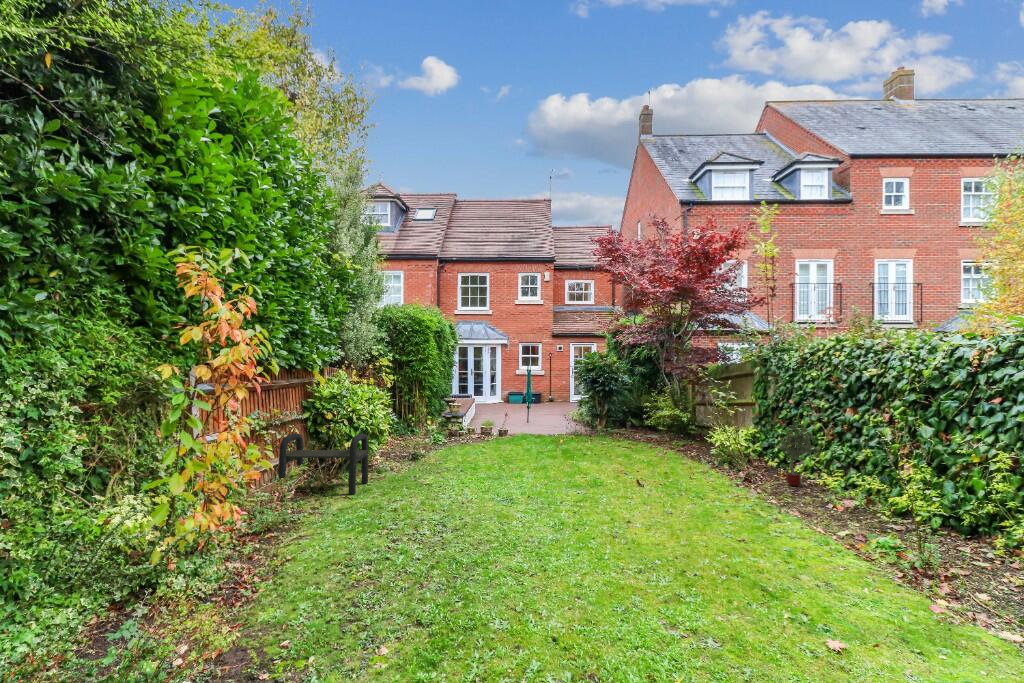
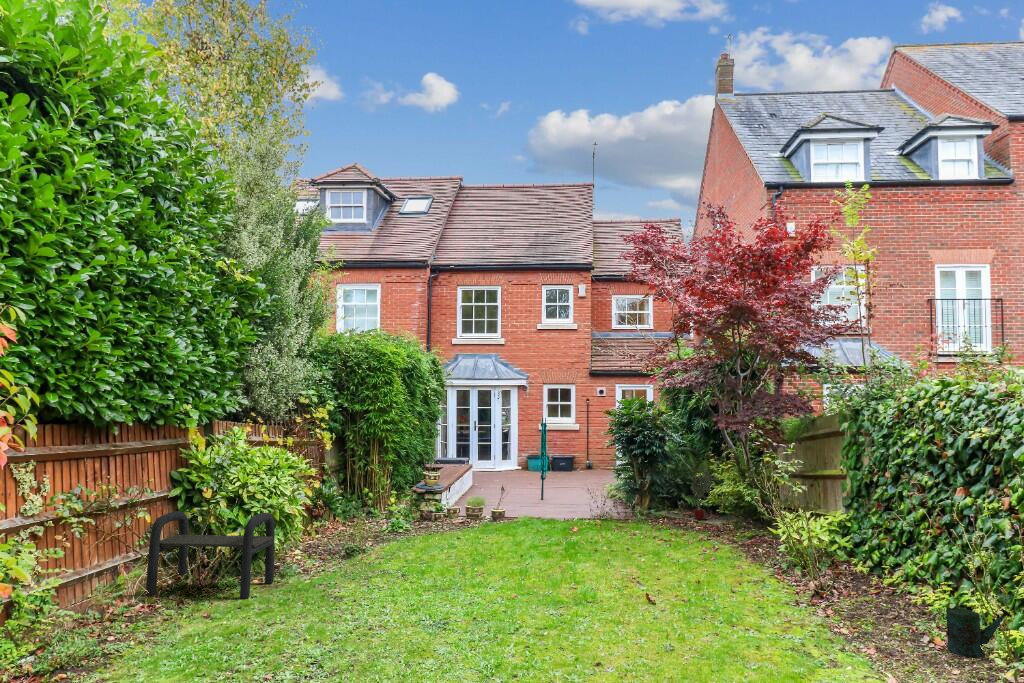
potted tree: present [780,423,820,487] -> present [690,466,715,520]
watering can: none [841,488,894,521] -> present [934,608,1012,657]

